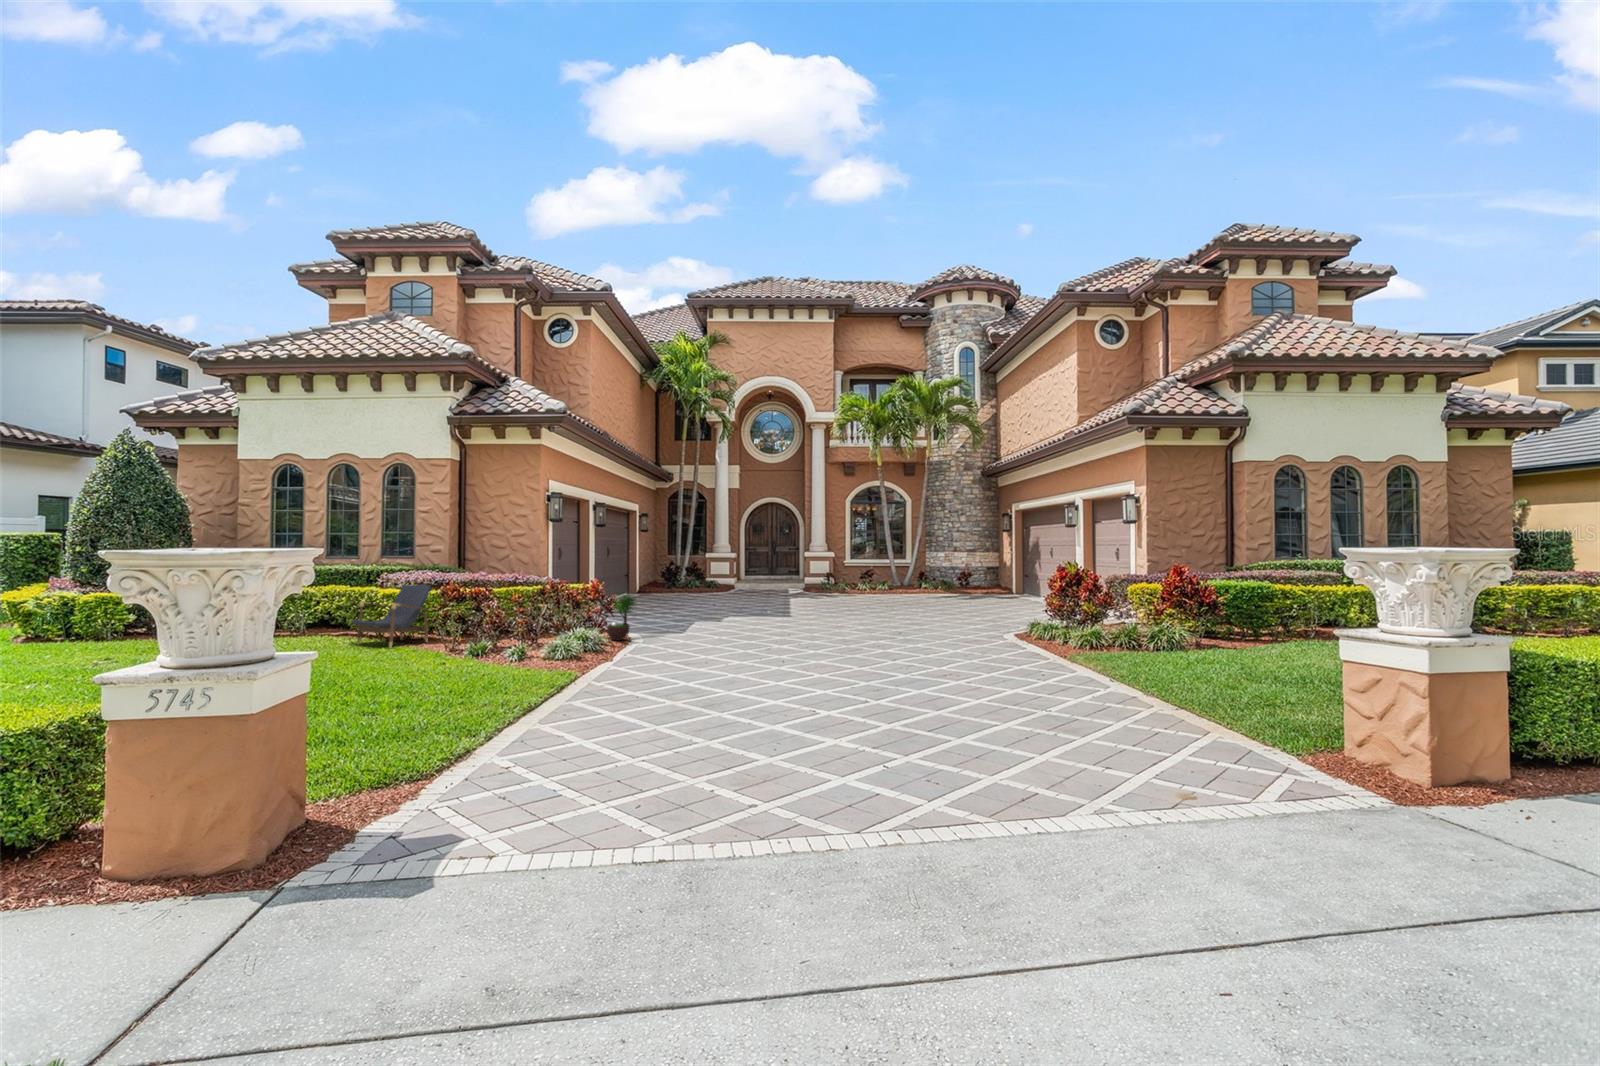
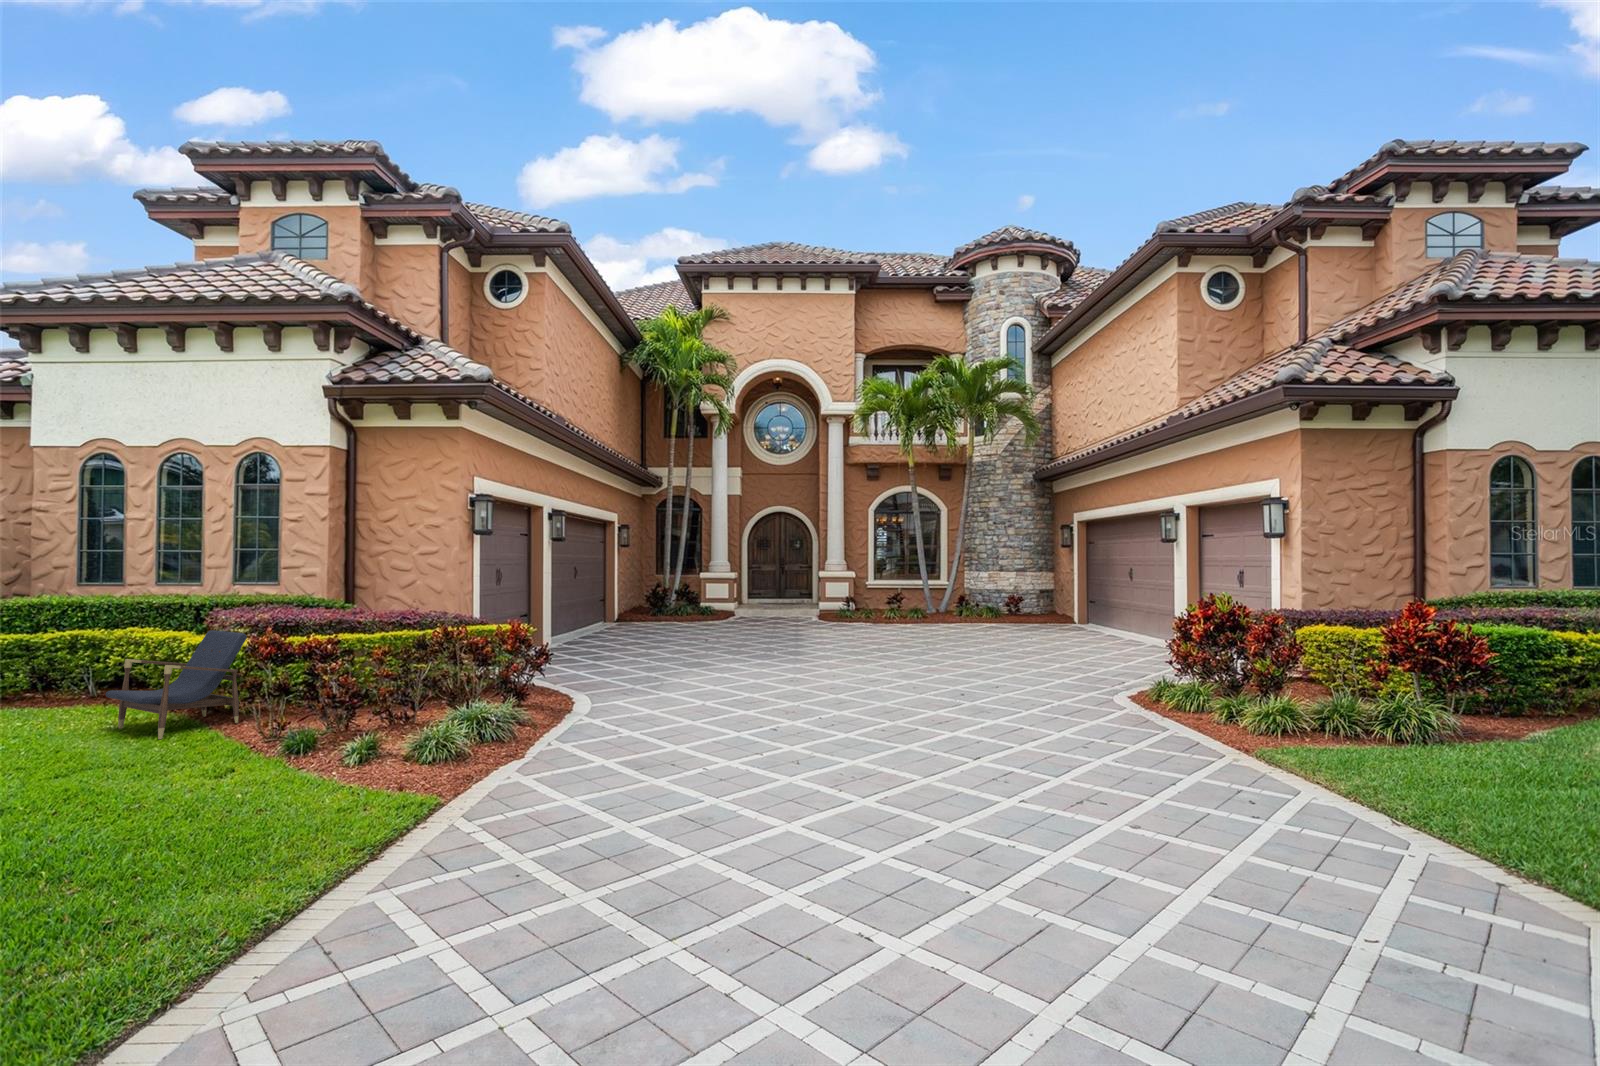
potted tree: present [607,595,636,641] -> none [532,636,578,710]

